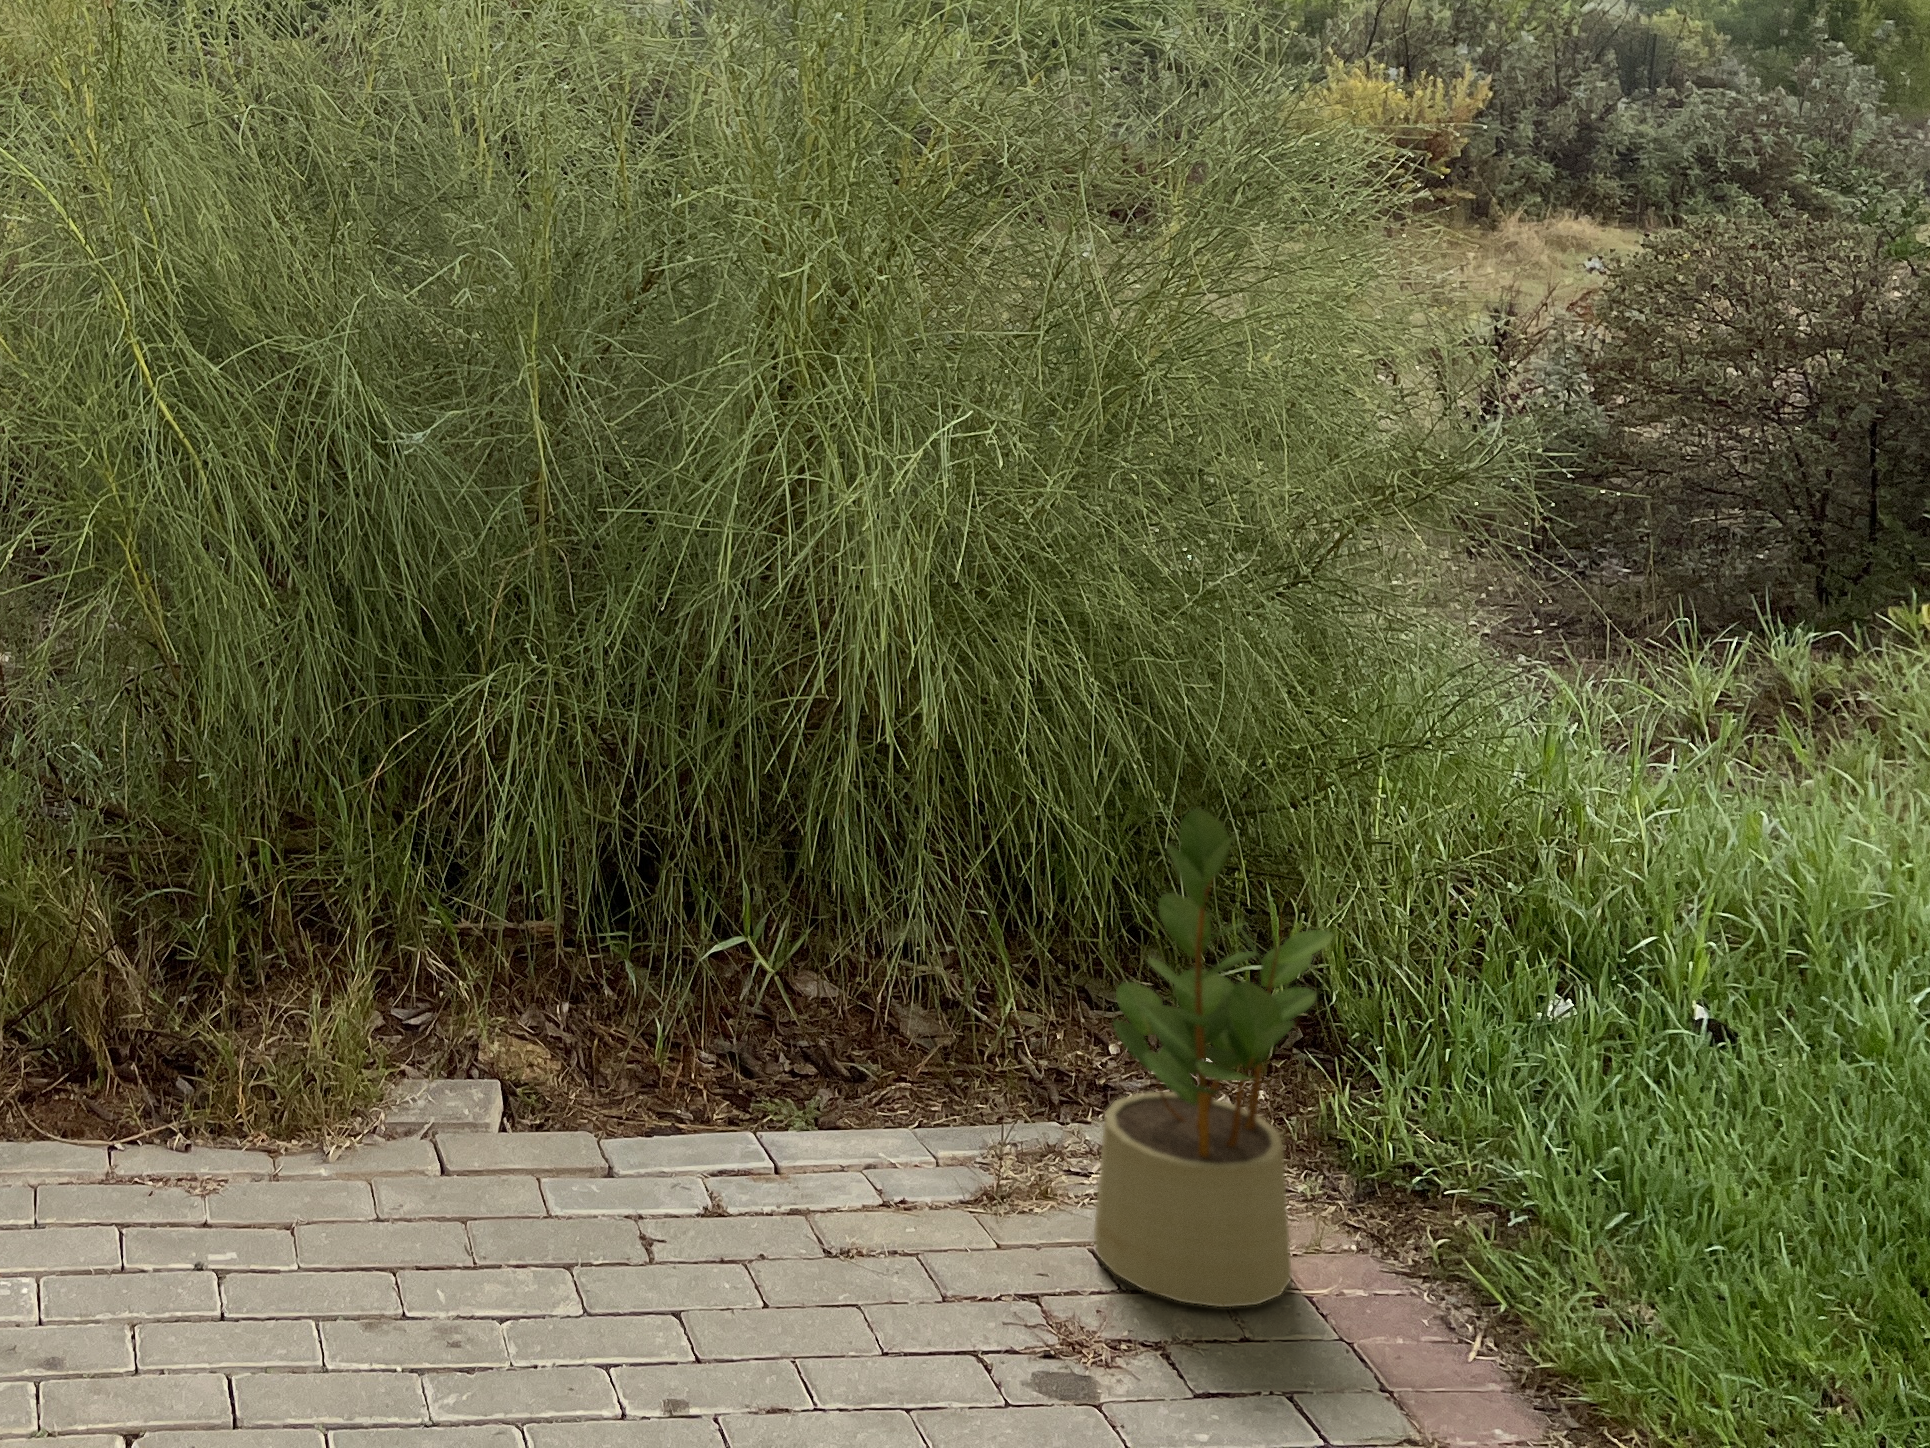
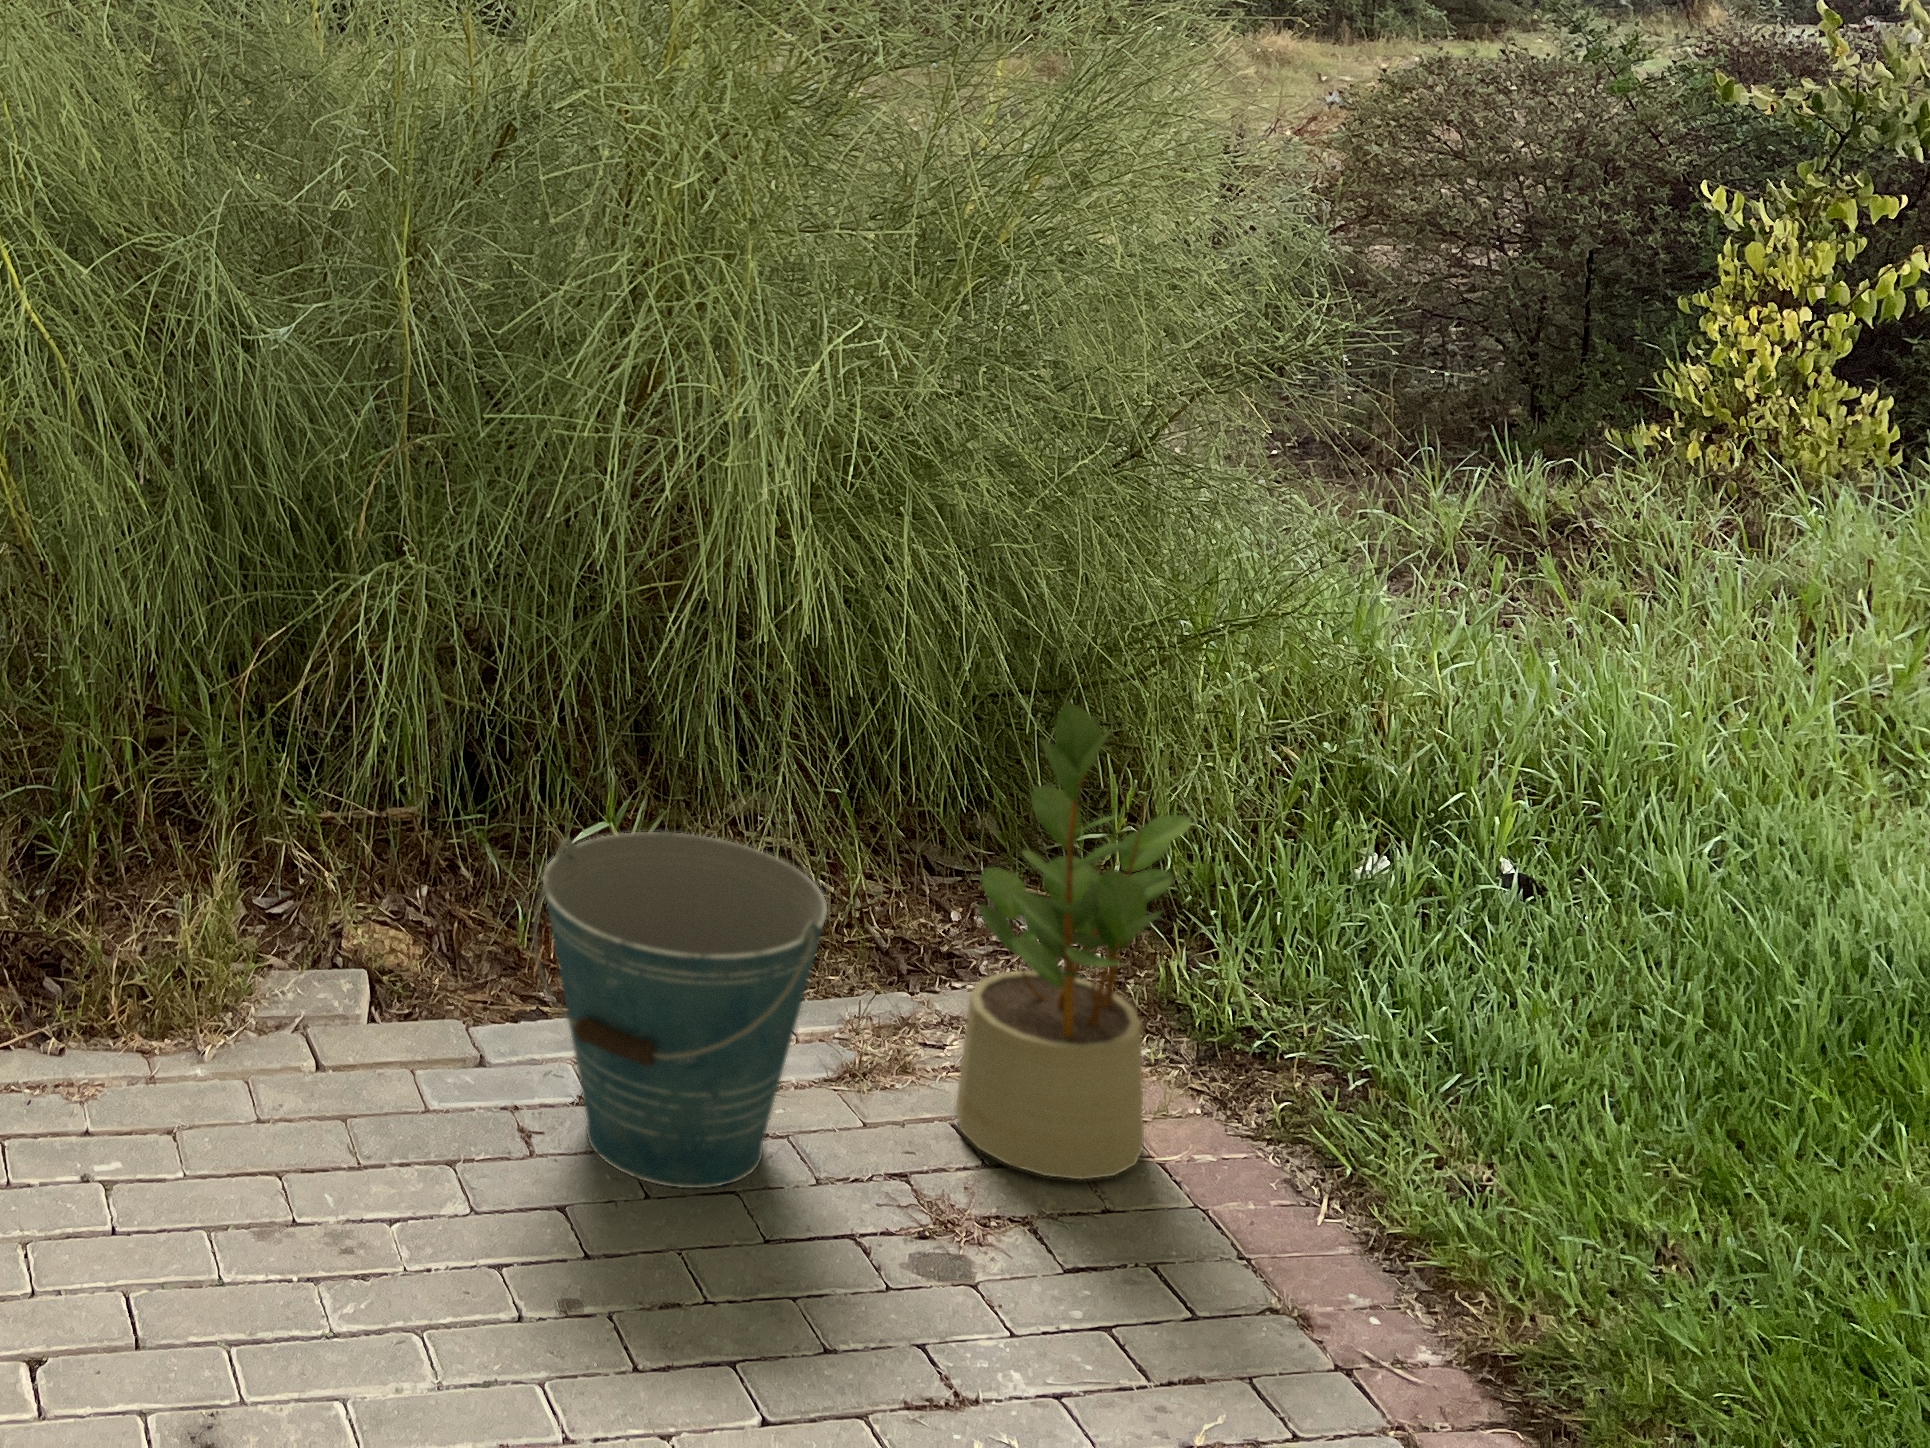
bucket: none [647,938,944,1300] -> present [534,832,827,1188]

